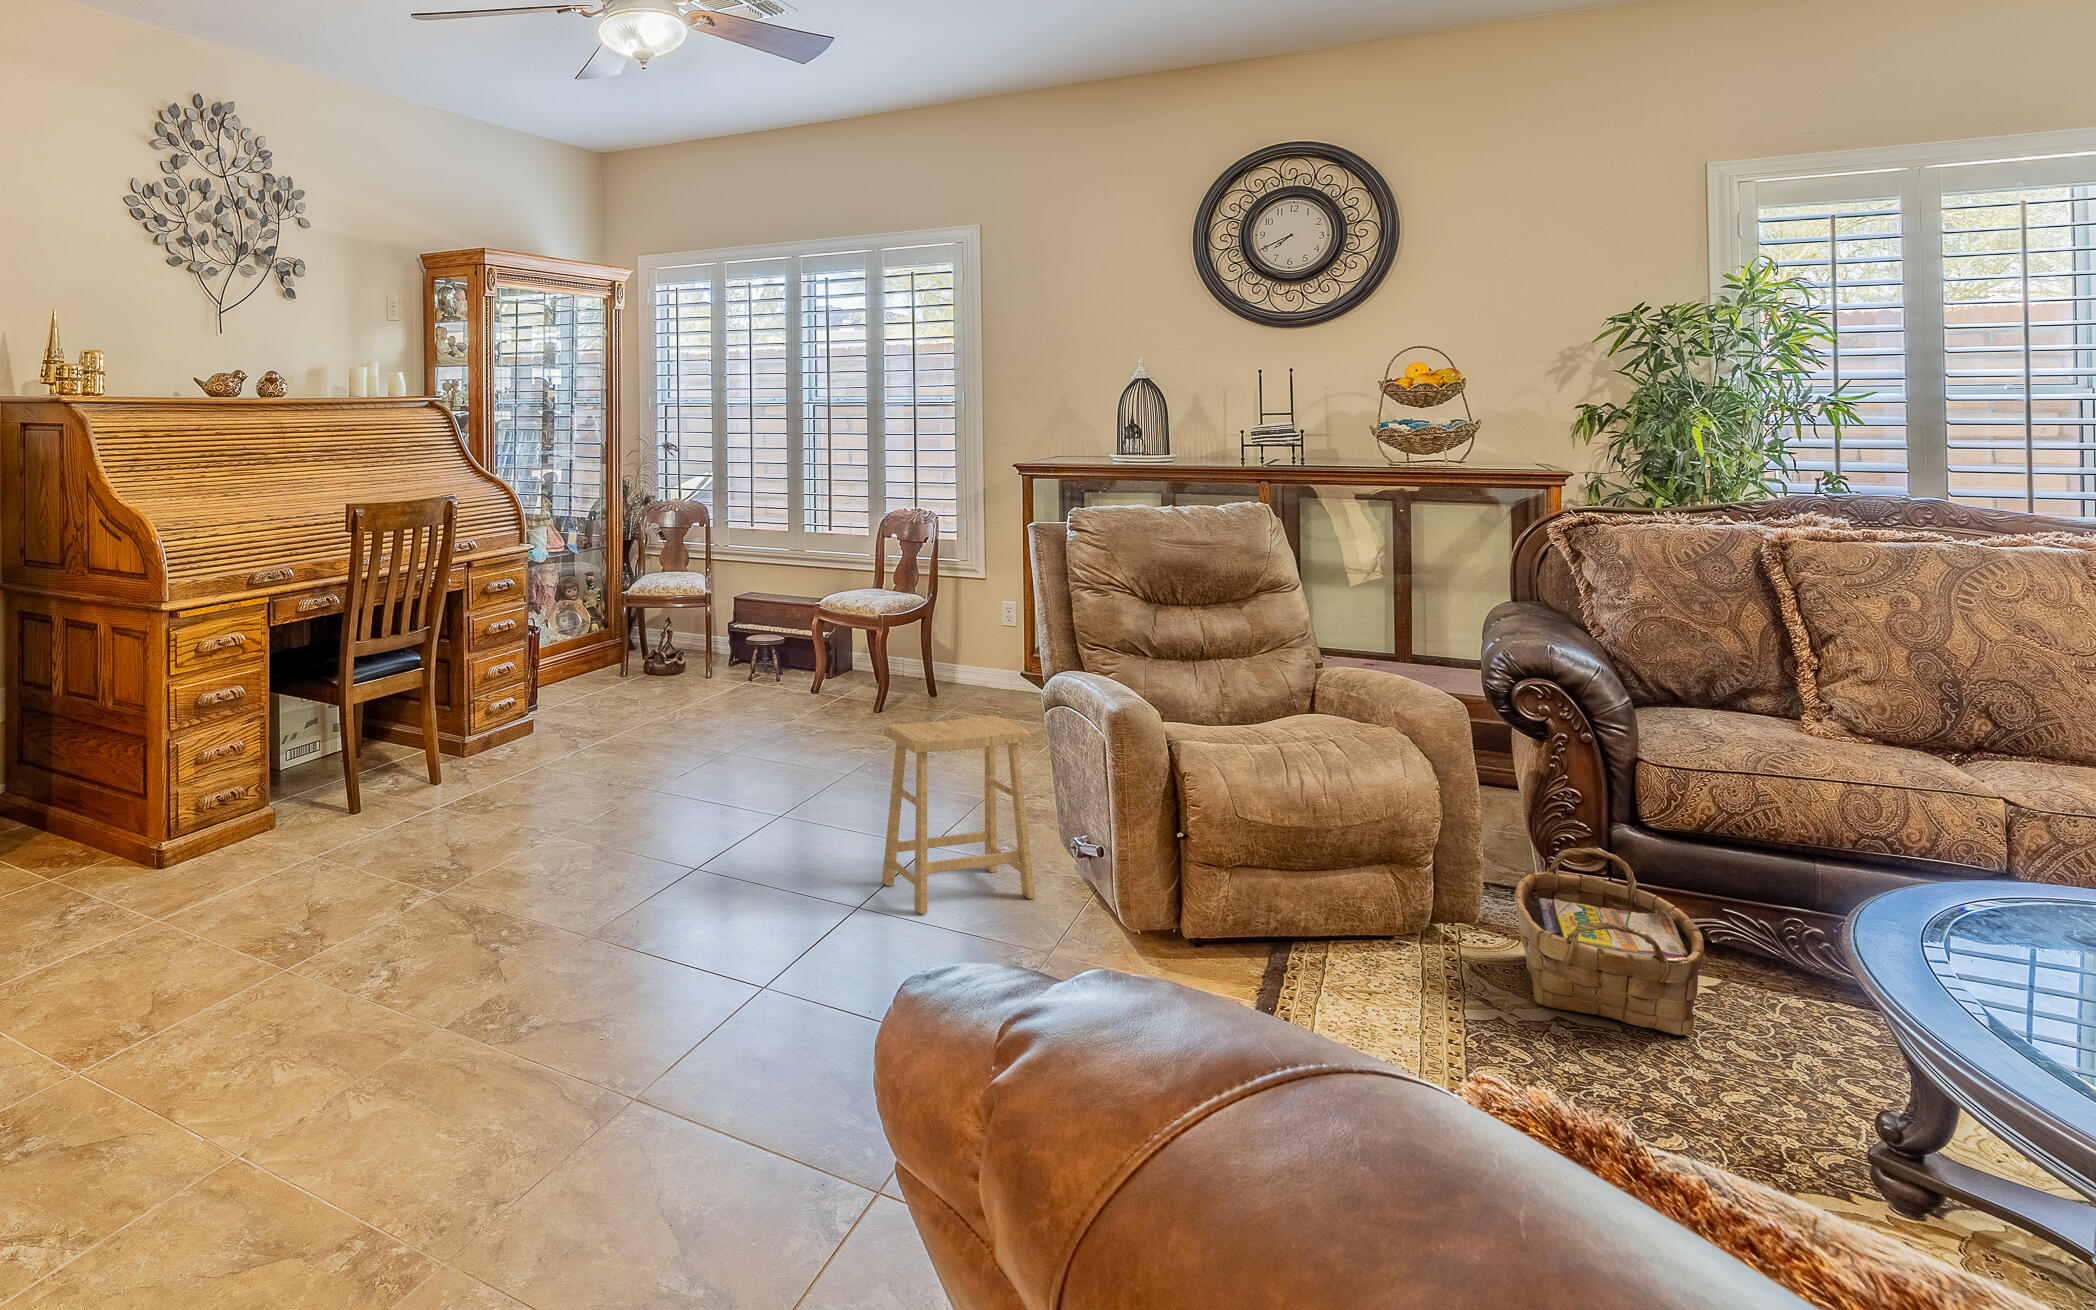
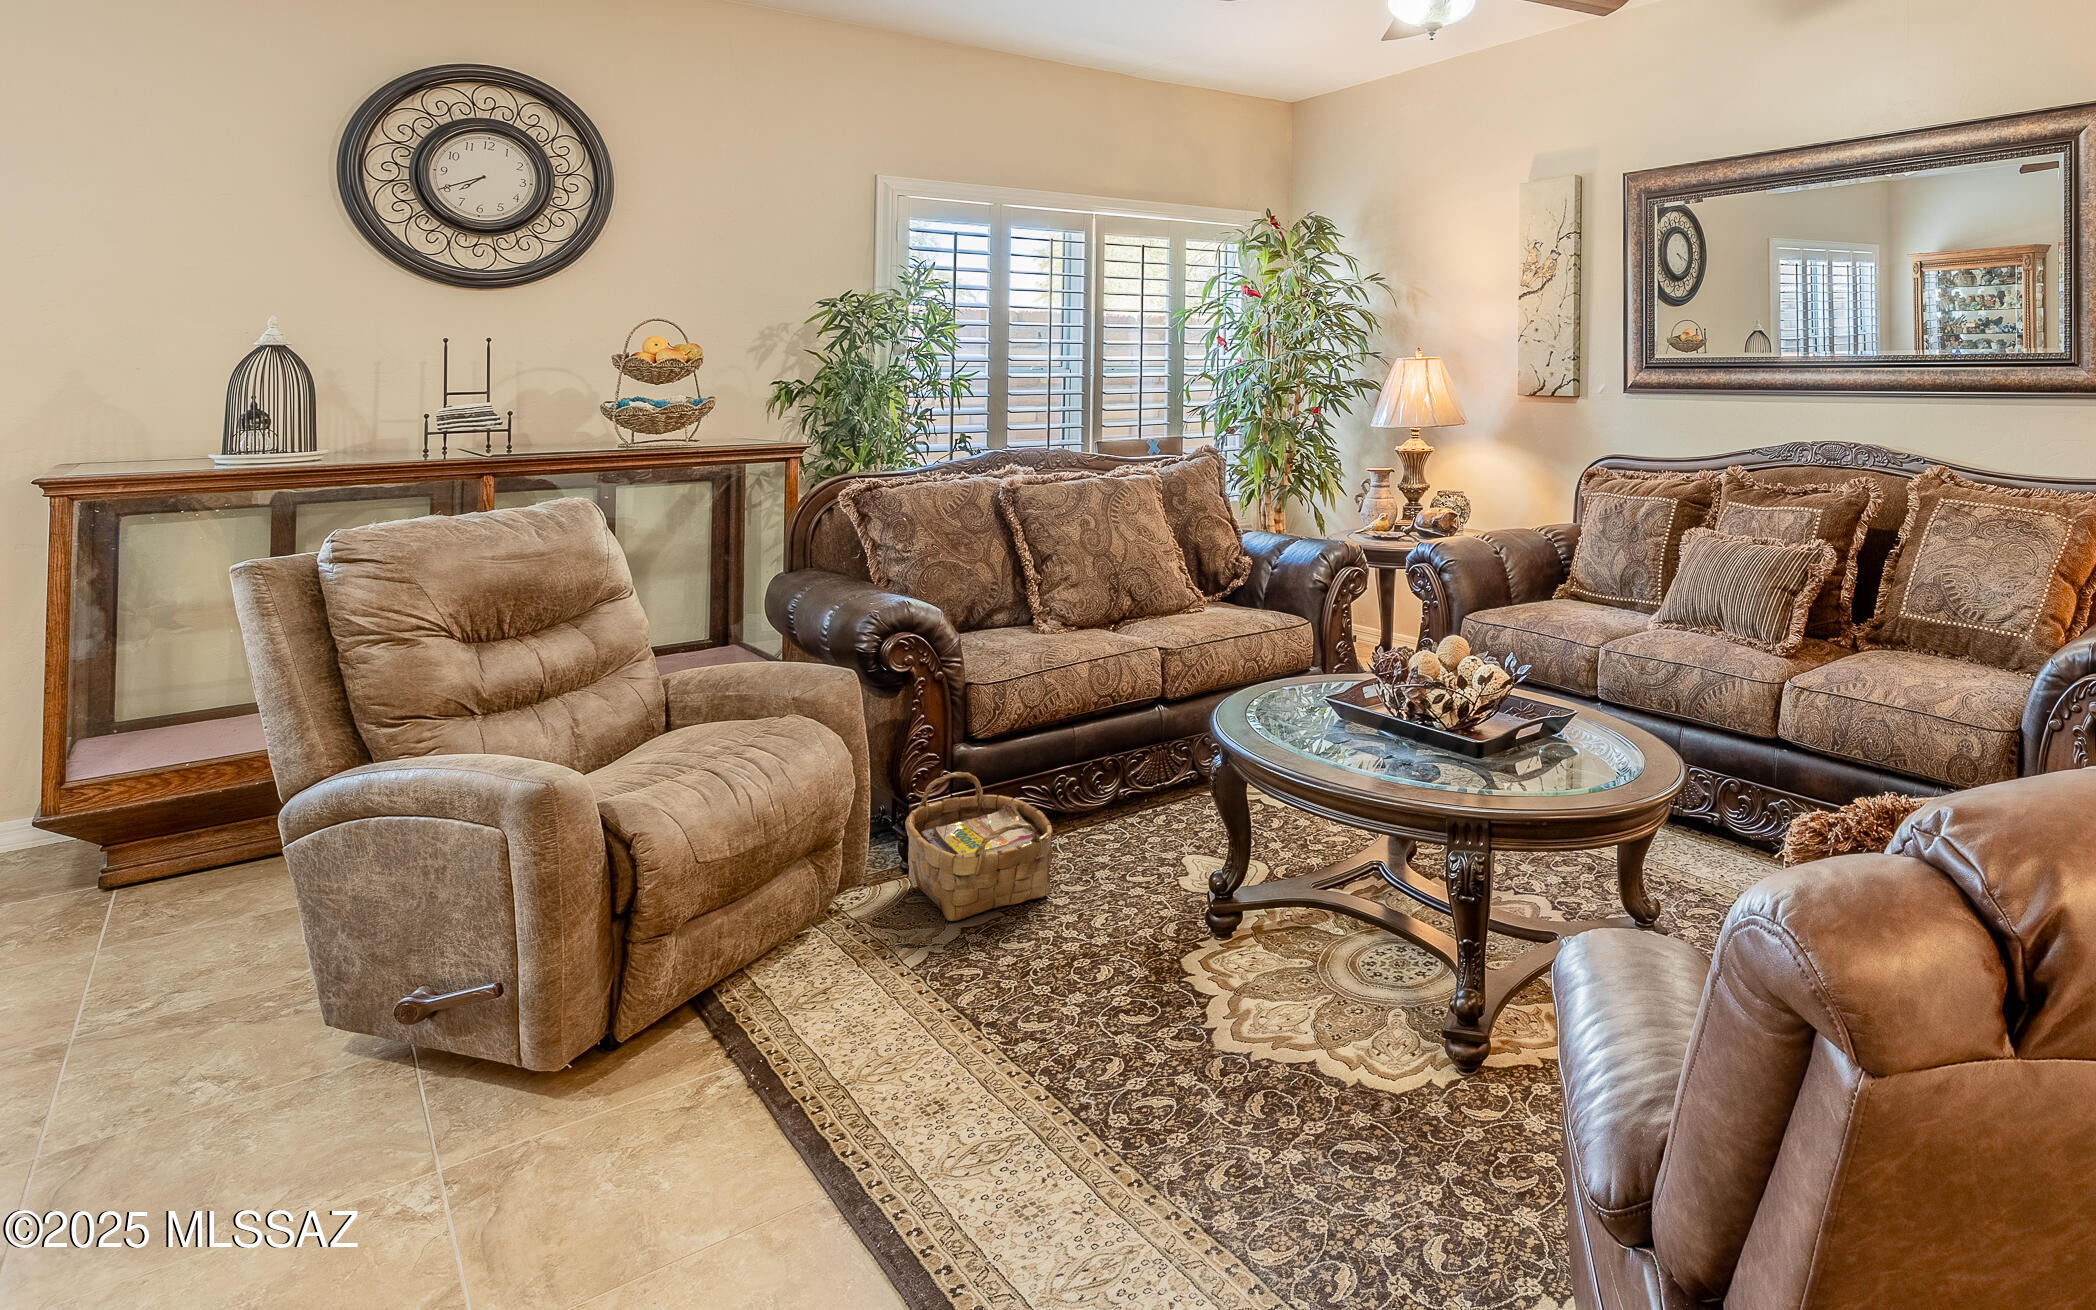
footstool: present [882,716,1036,914] -> none [56,856,366,1200]

